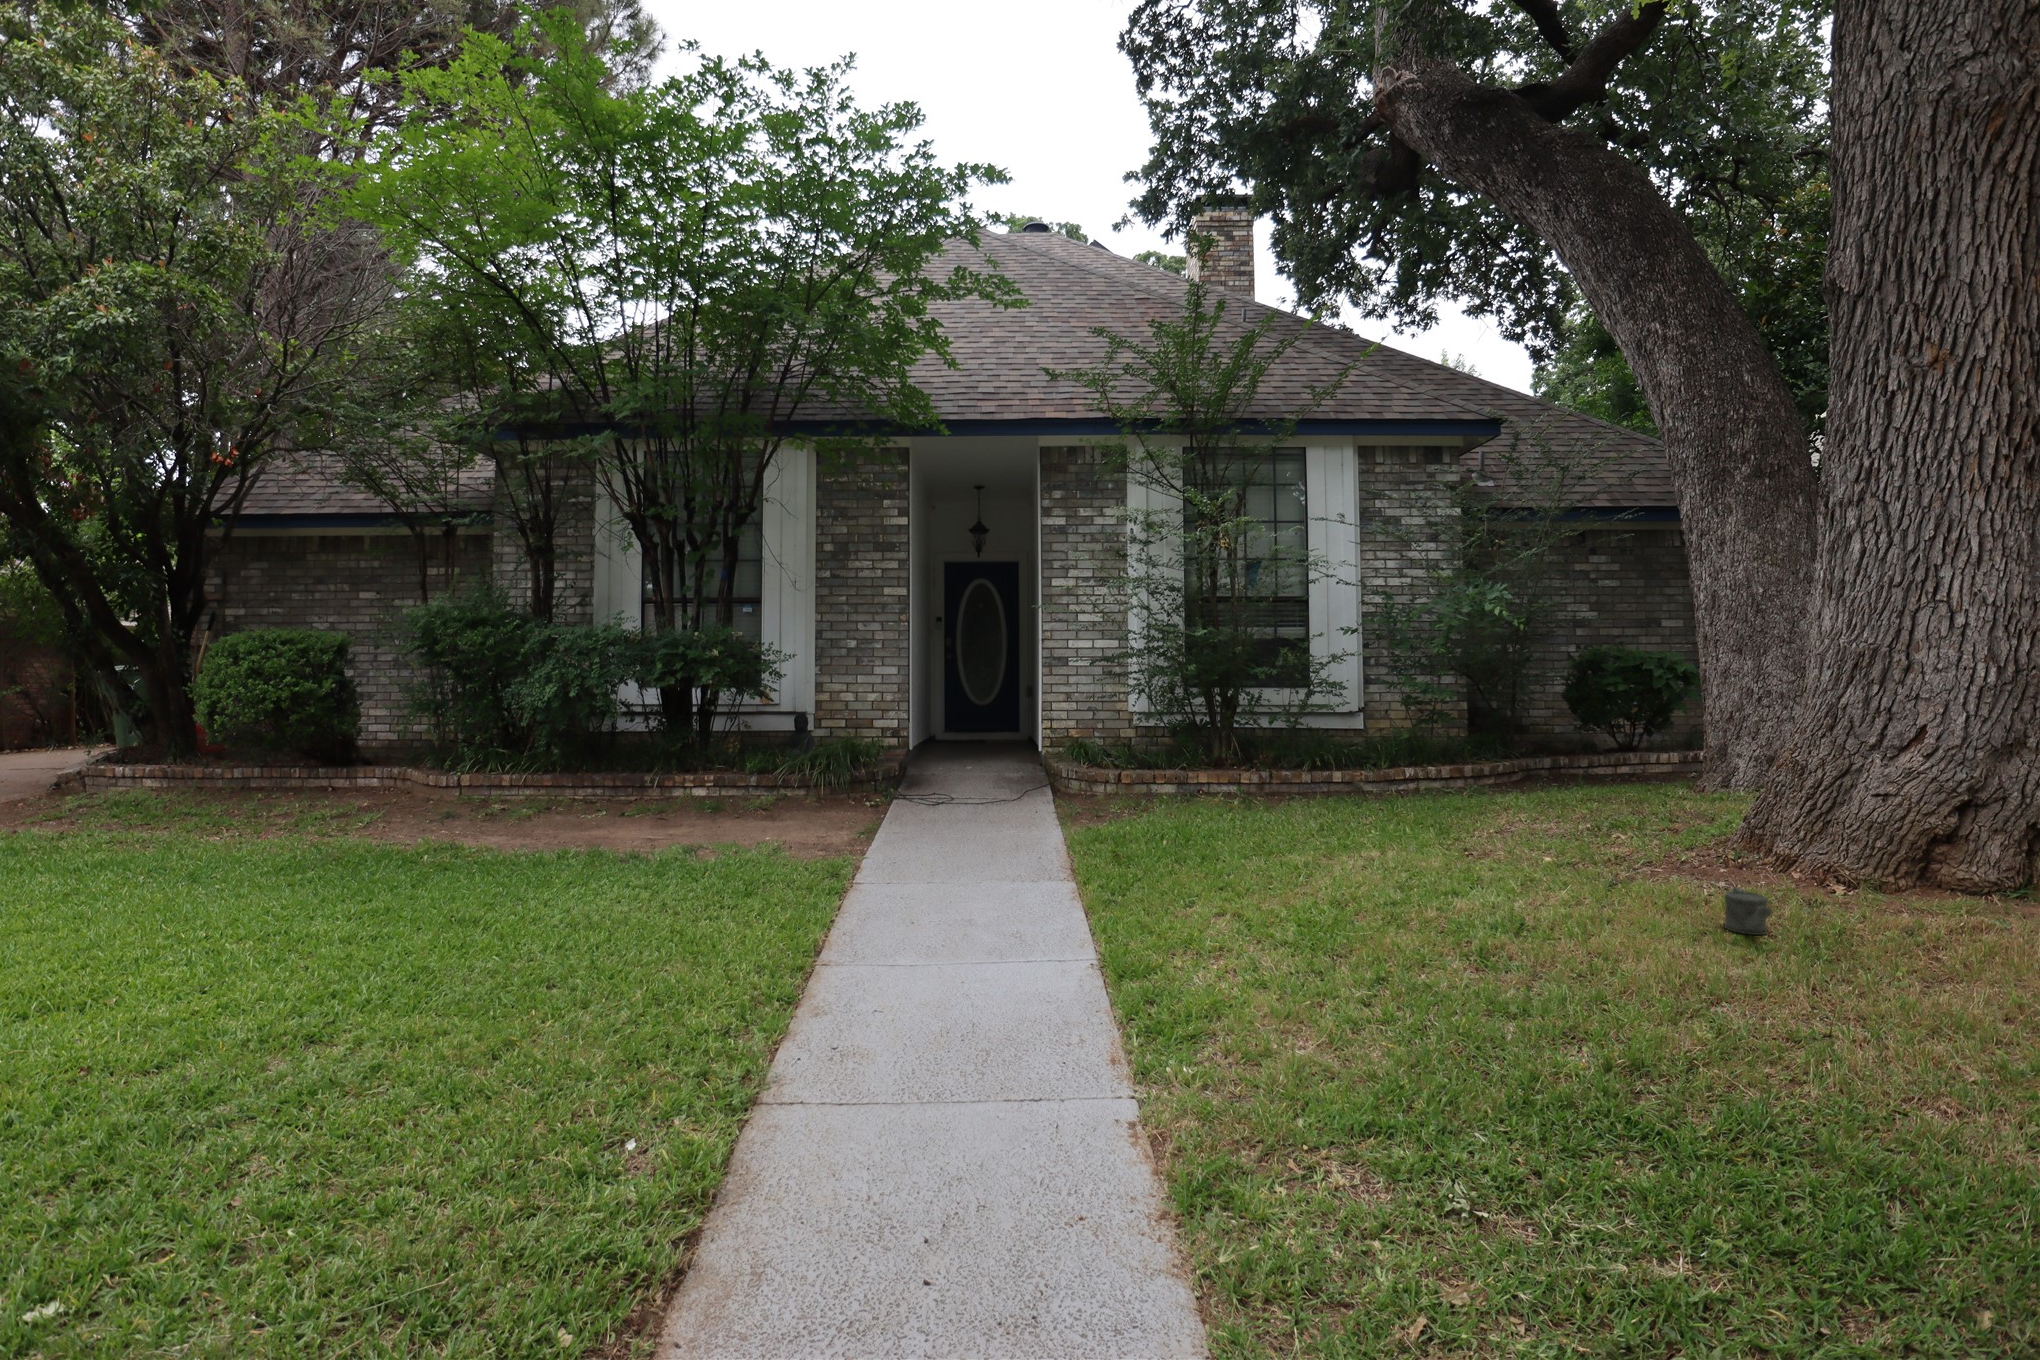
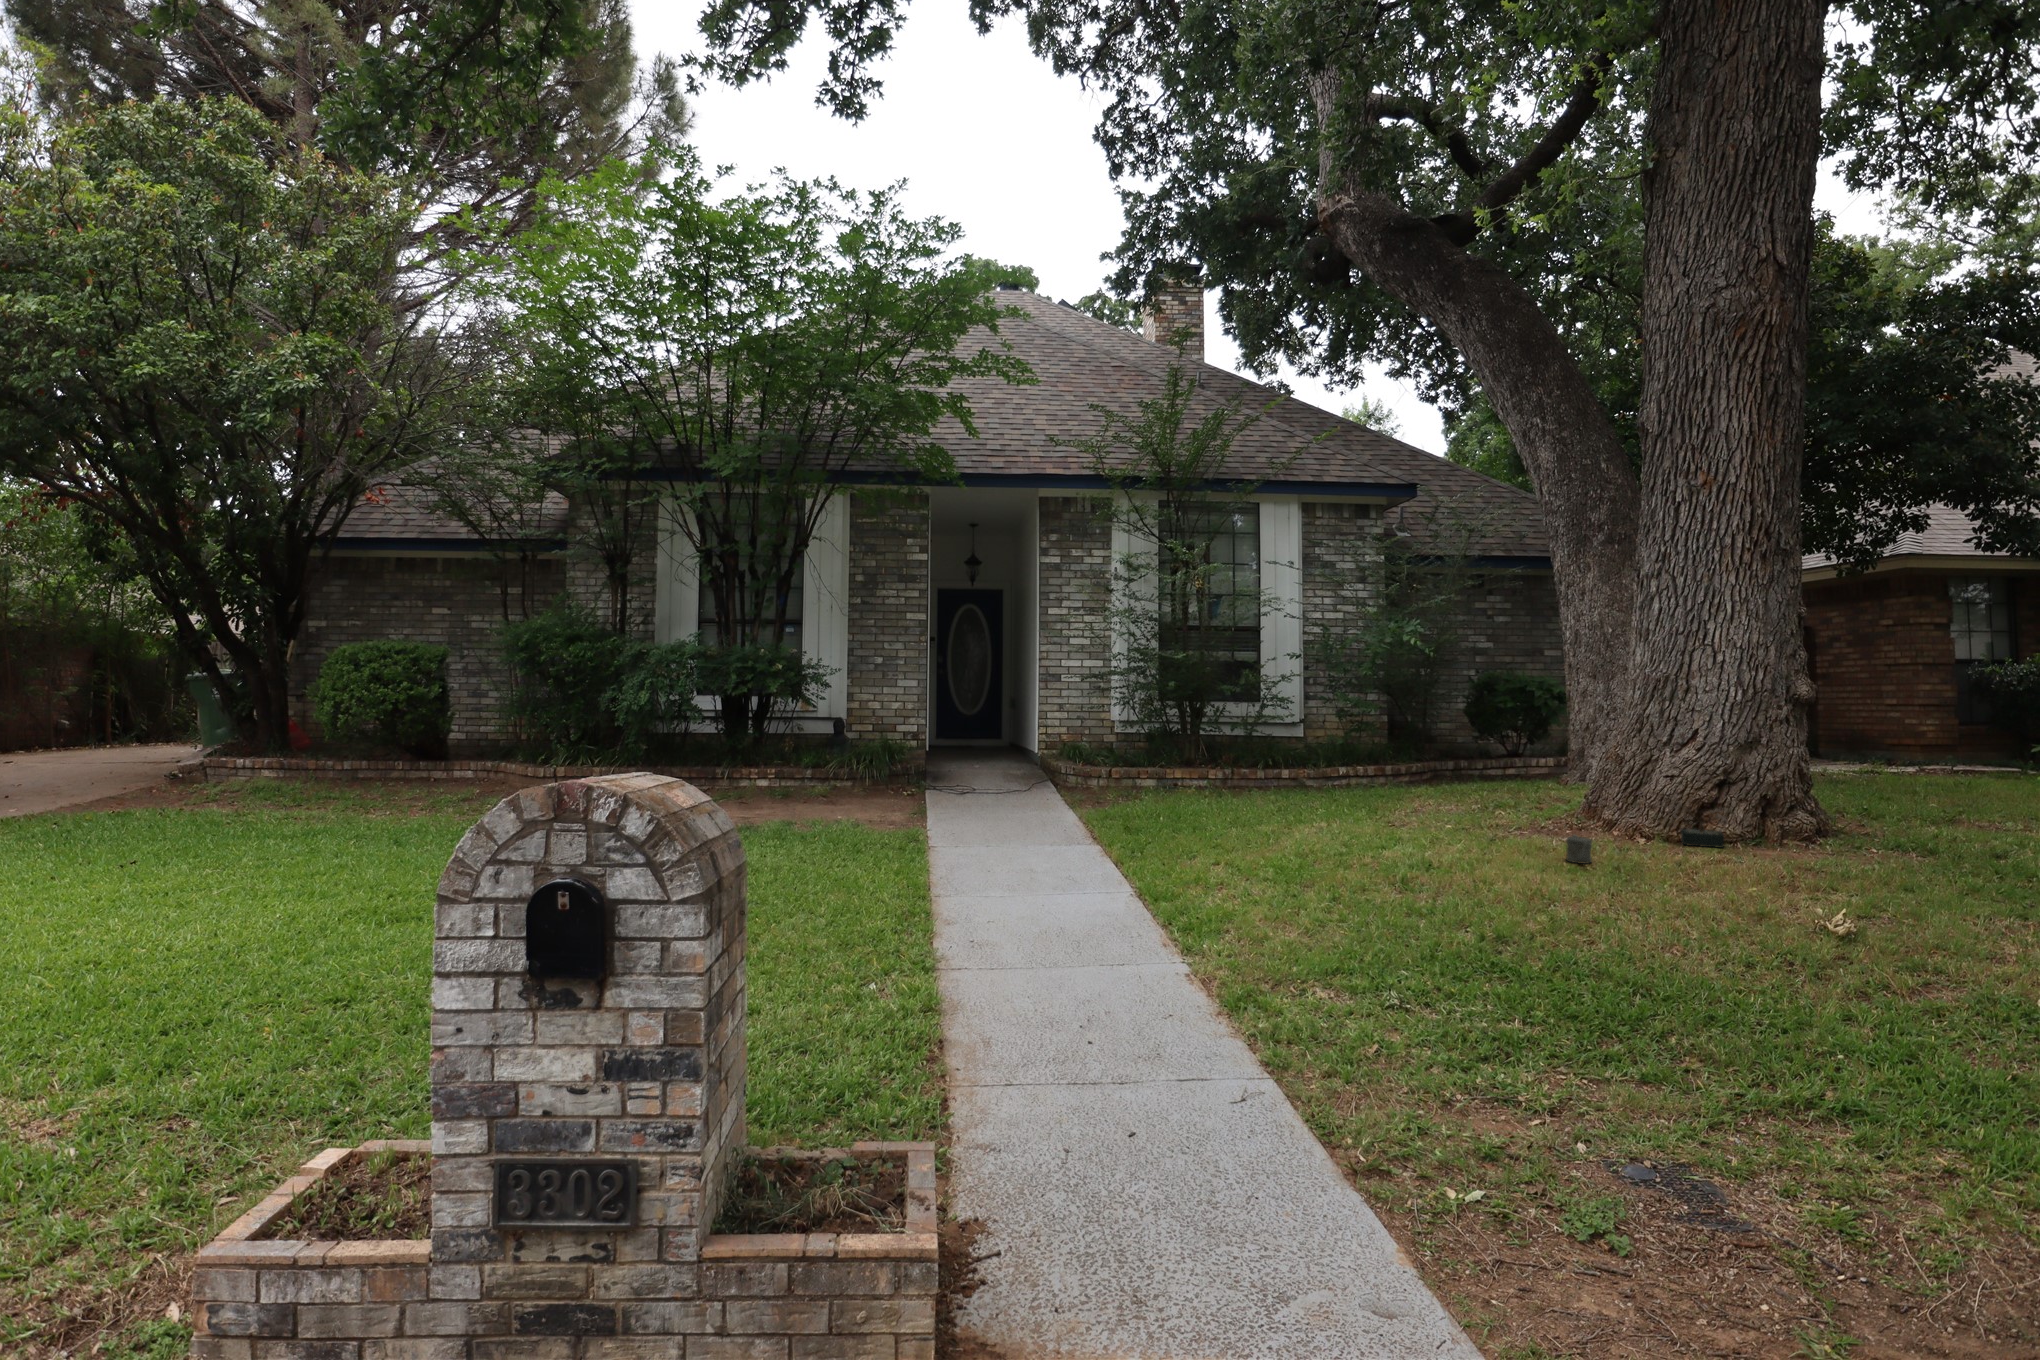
decorative plant: none [1874,823,1996,908] -> present [1667,795,1734,848]

